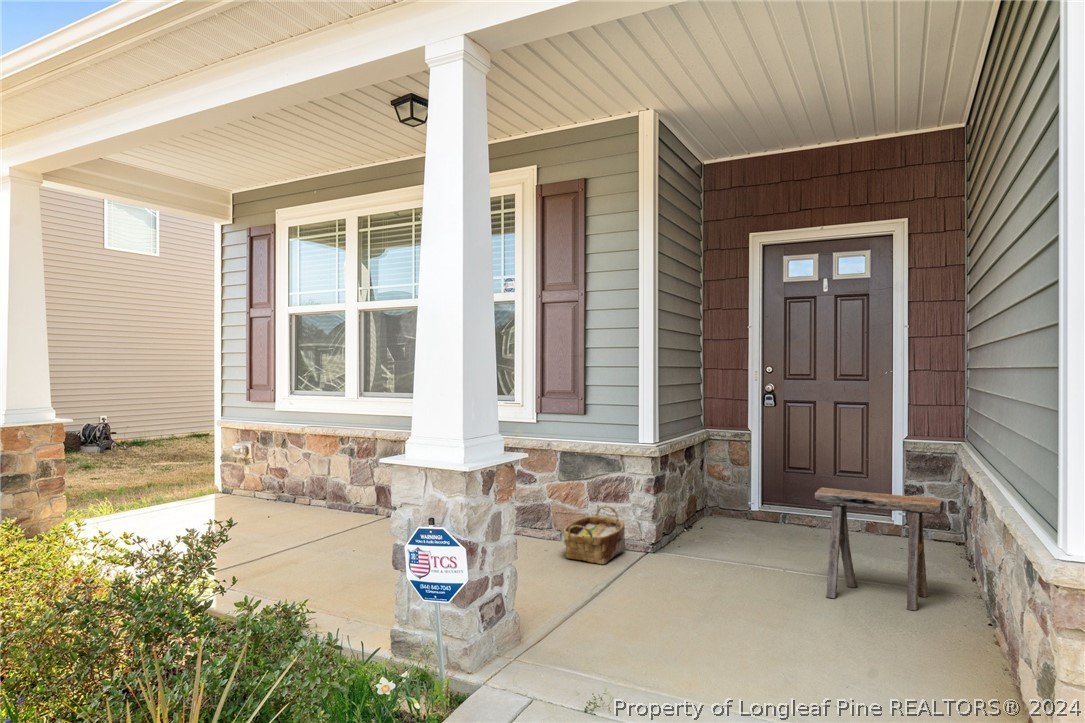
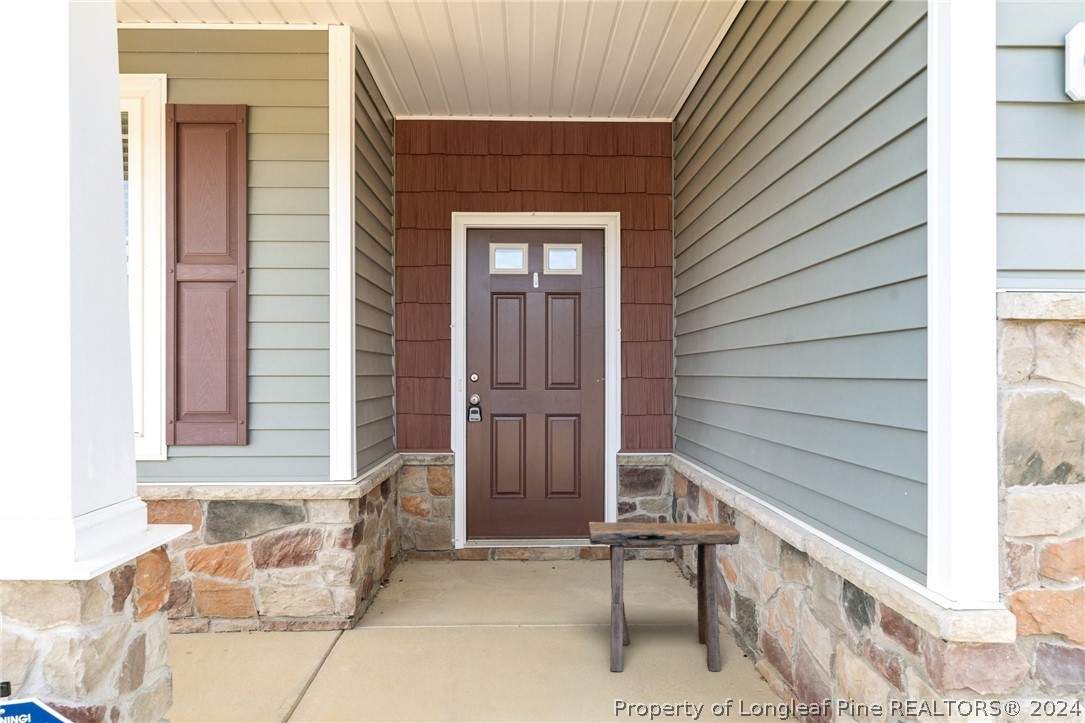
woven basket: present [563,506,625,564] -> none [211,575,311,674]

